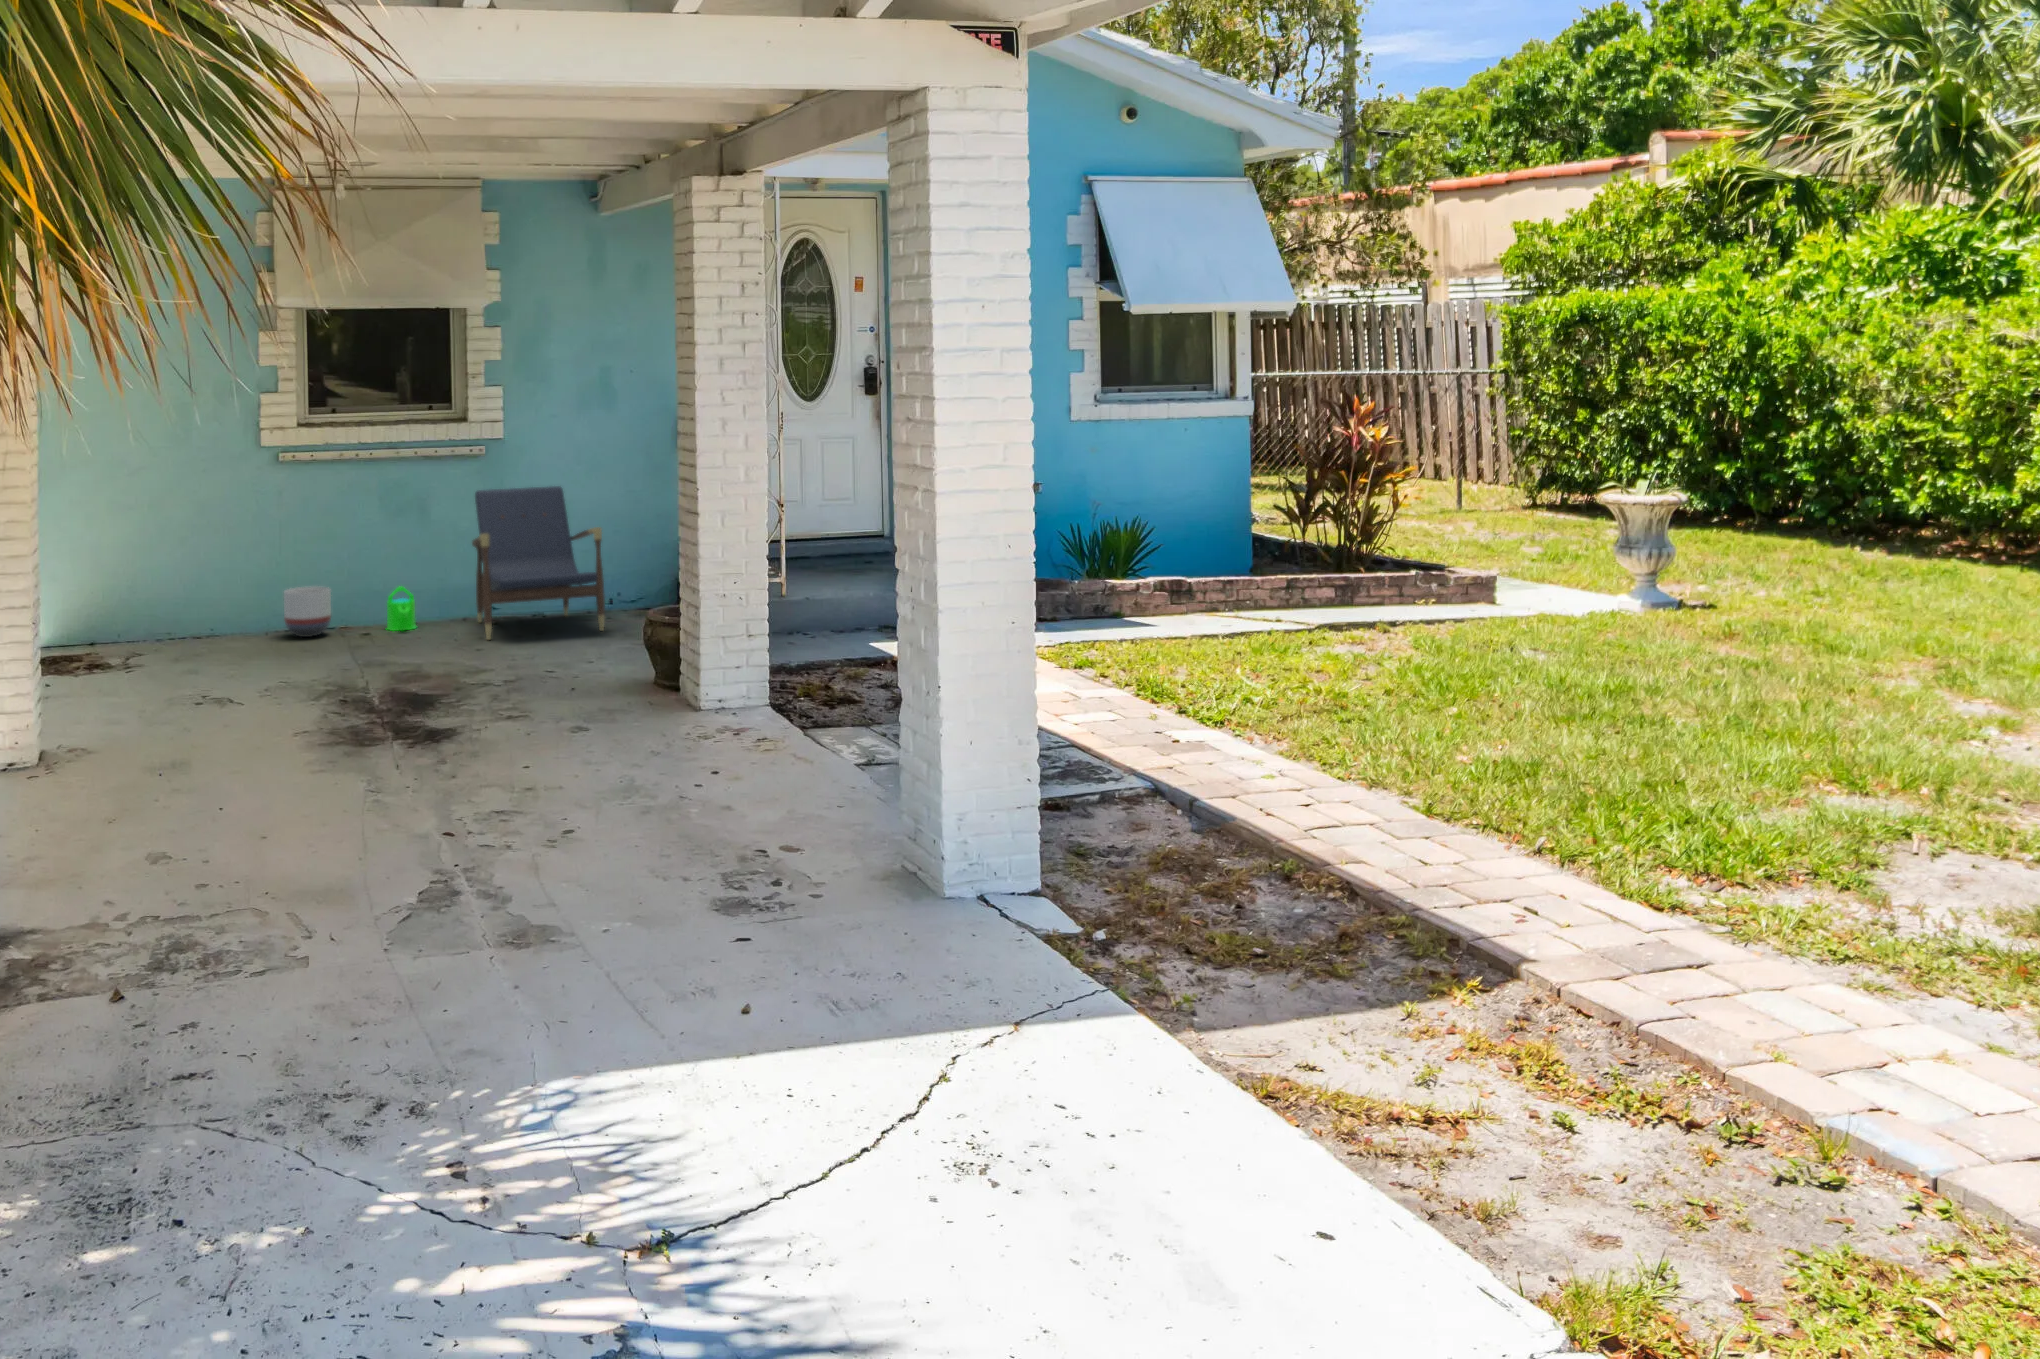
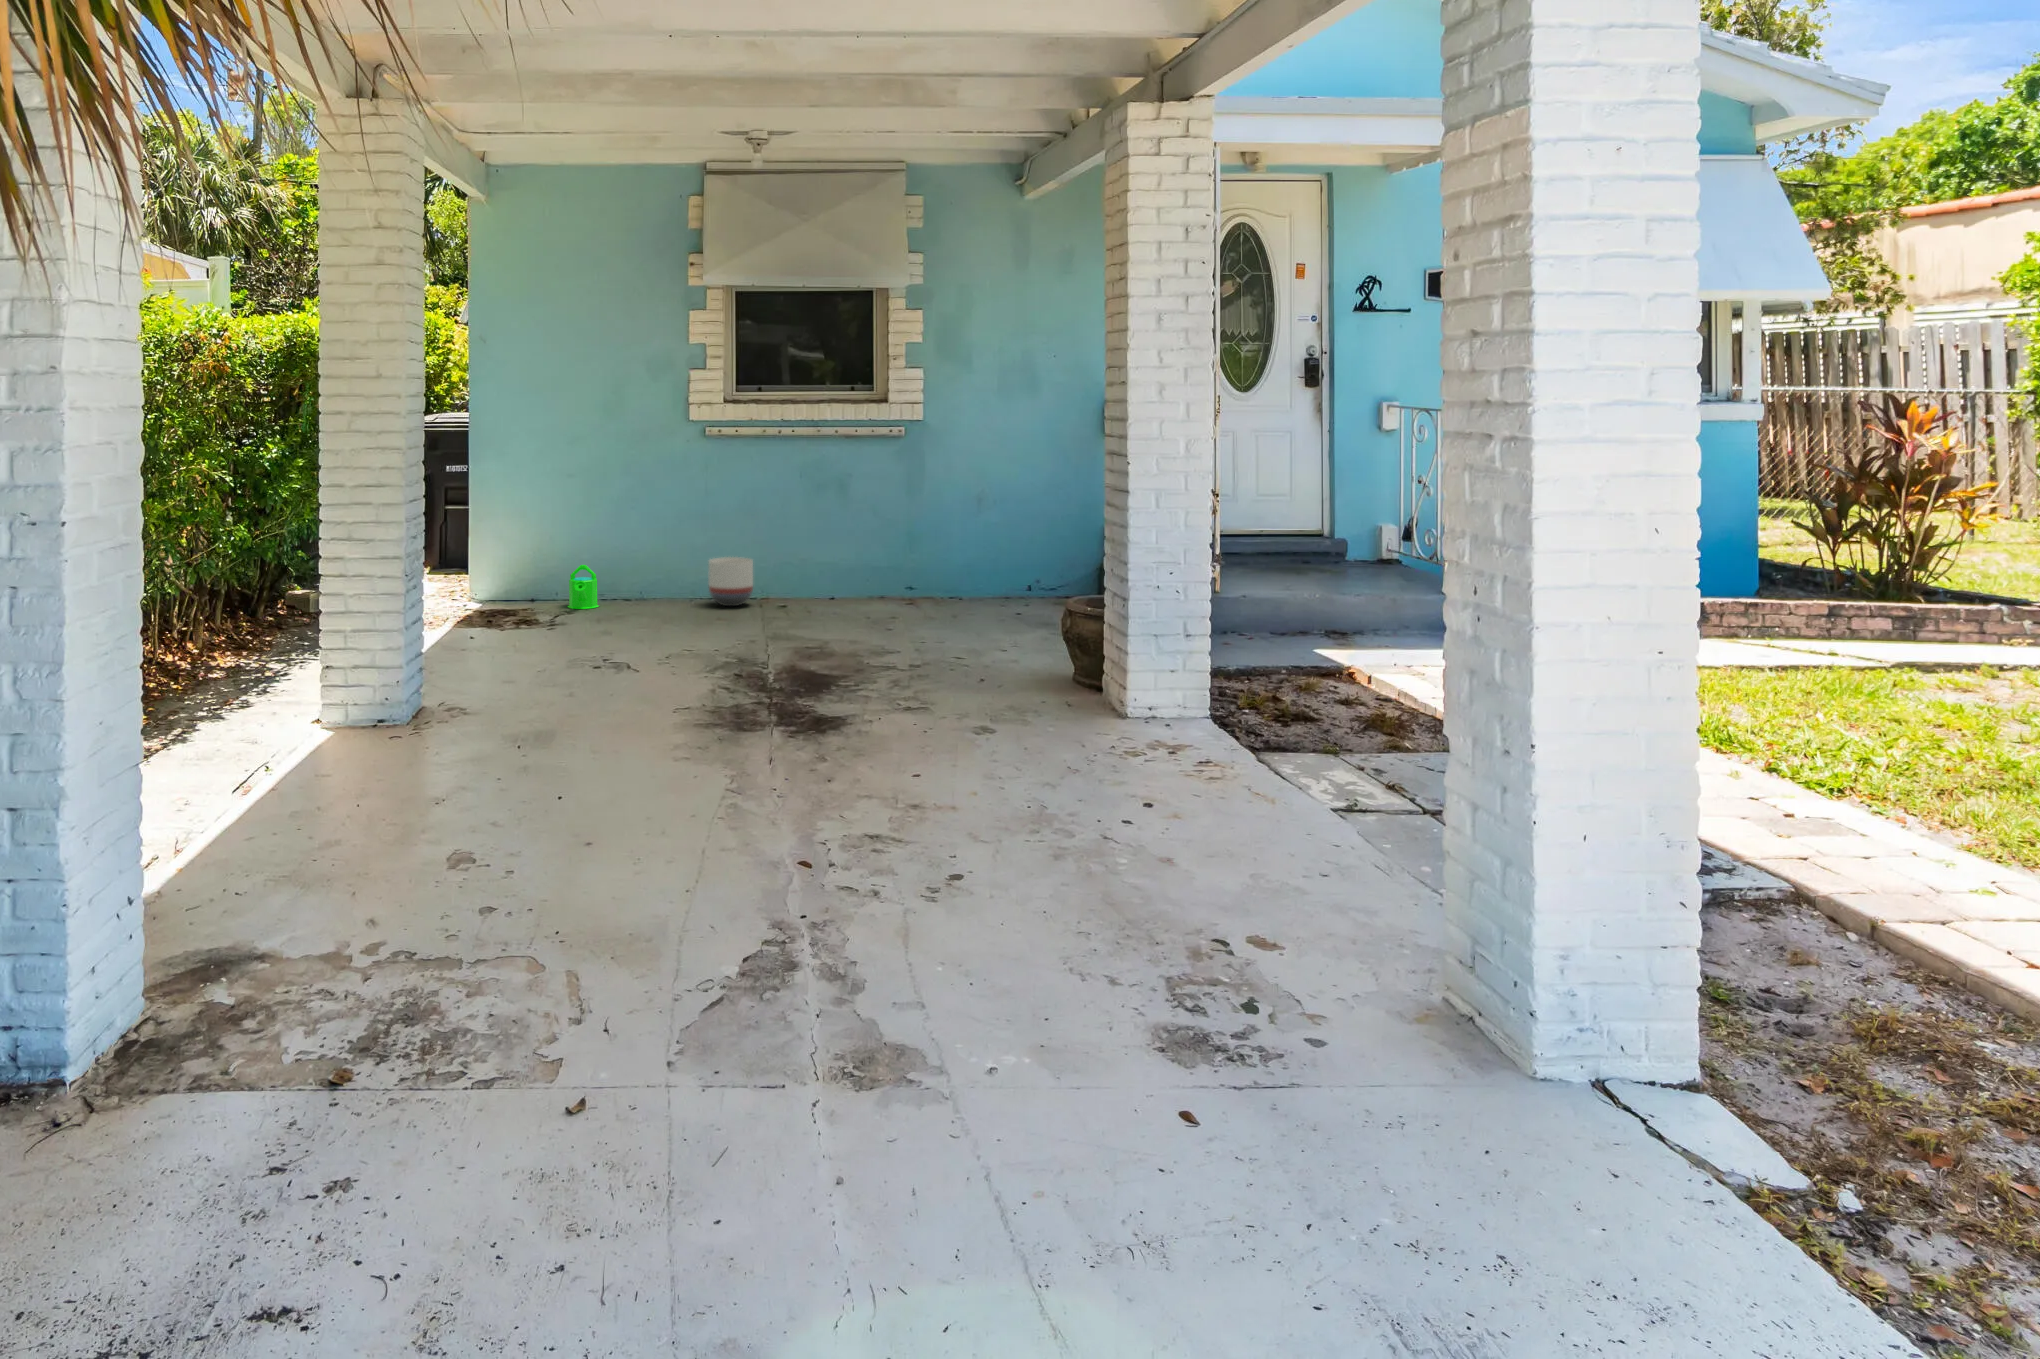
lounge chair: present [472,486,605,640] -> none [896,469,1025,620]
watering can: present [387,587,416,631] -> present [567,565,599,609]

